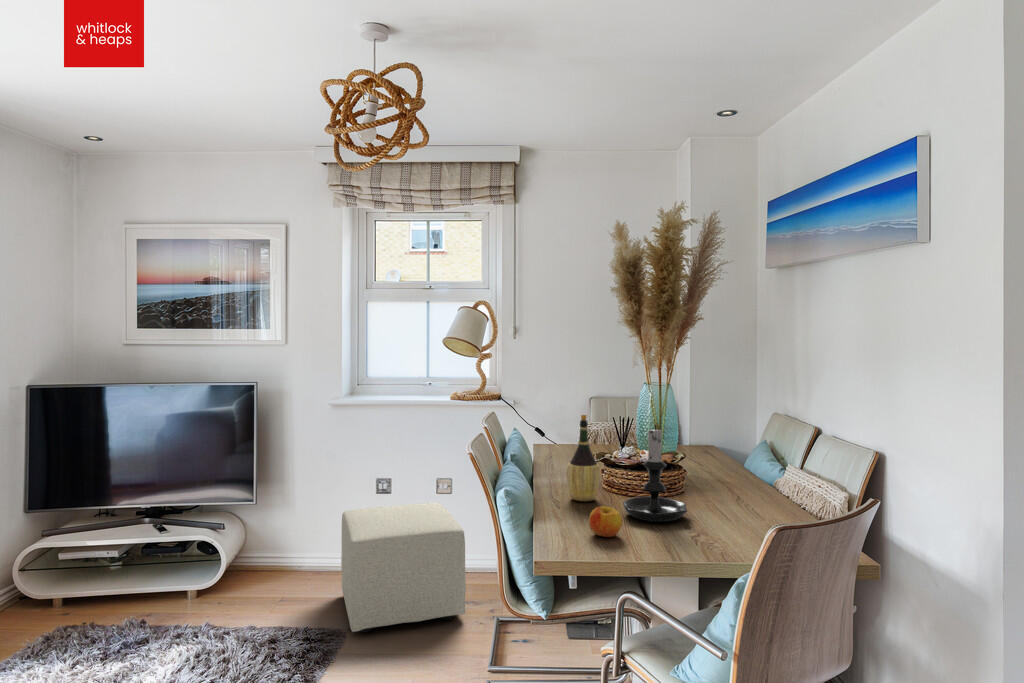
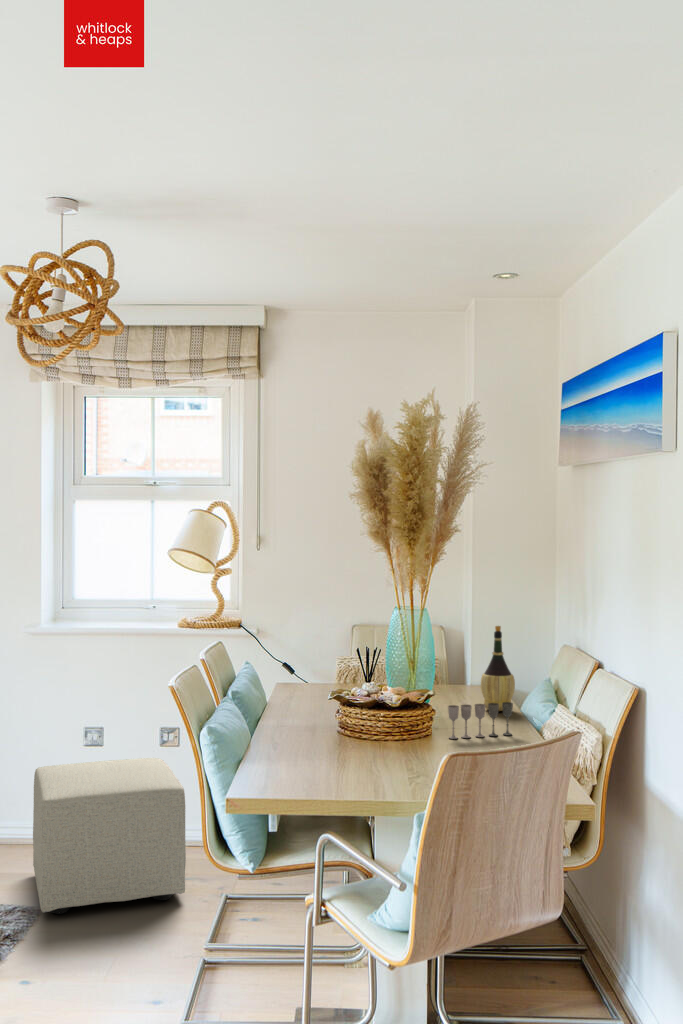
wine bottle: present [566,415,601,501] -> present [481,626,515,711]
candle holder: present [623,424,687,522] -> none [345,652,418,763]
wine glass: none [701,465,754,497] -> present [448,702,513,739]
apple: present [589,506,622,537] -> none [295,743,332,777]

